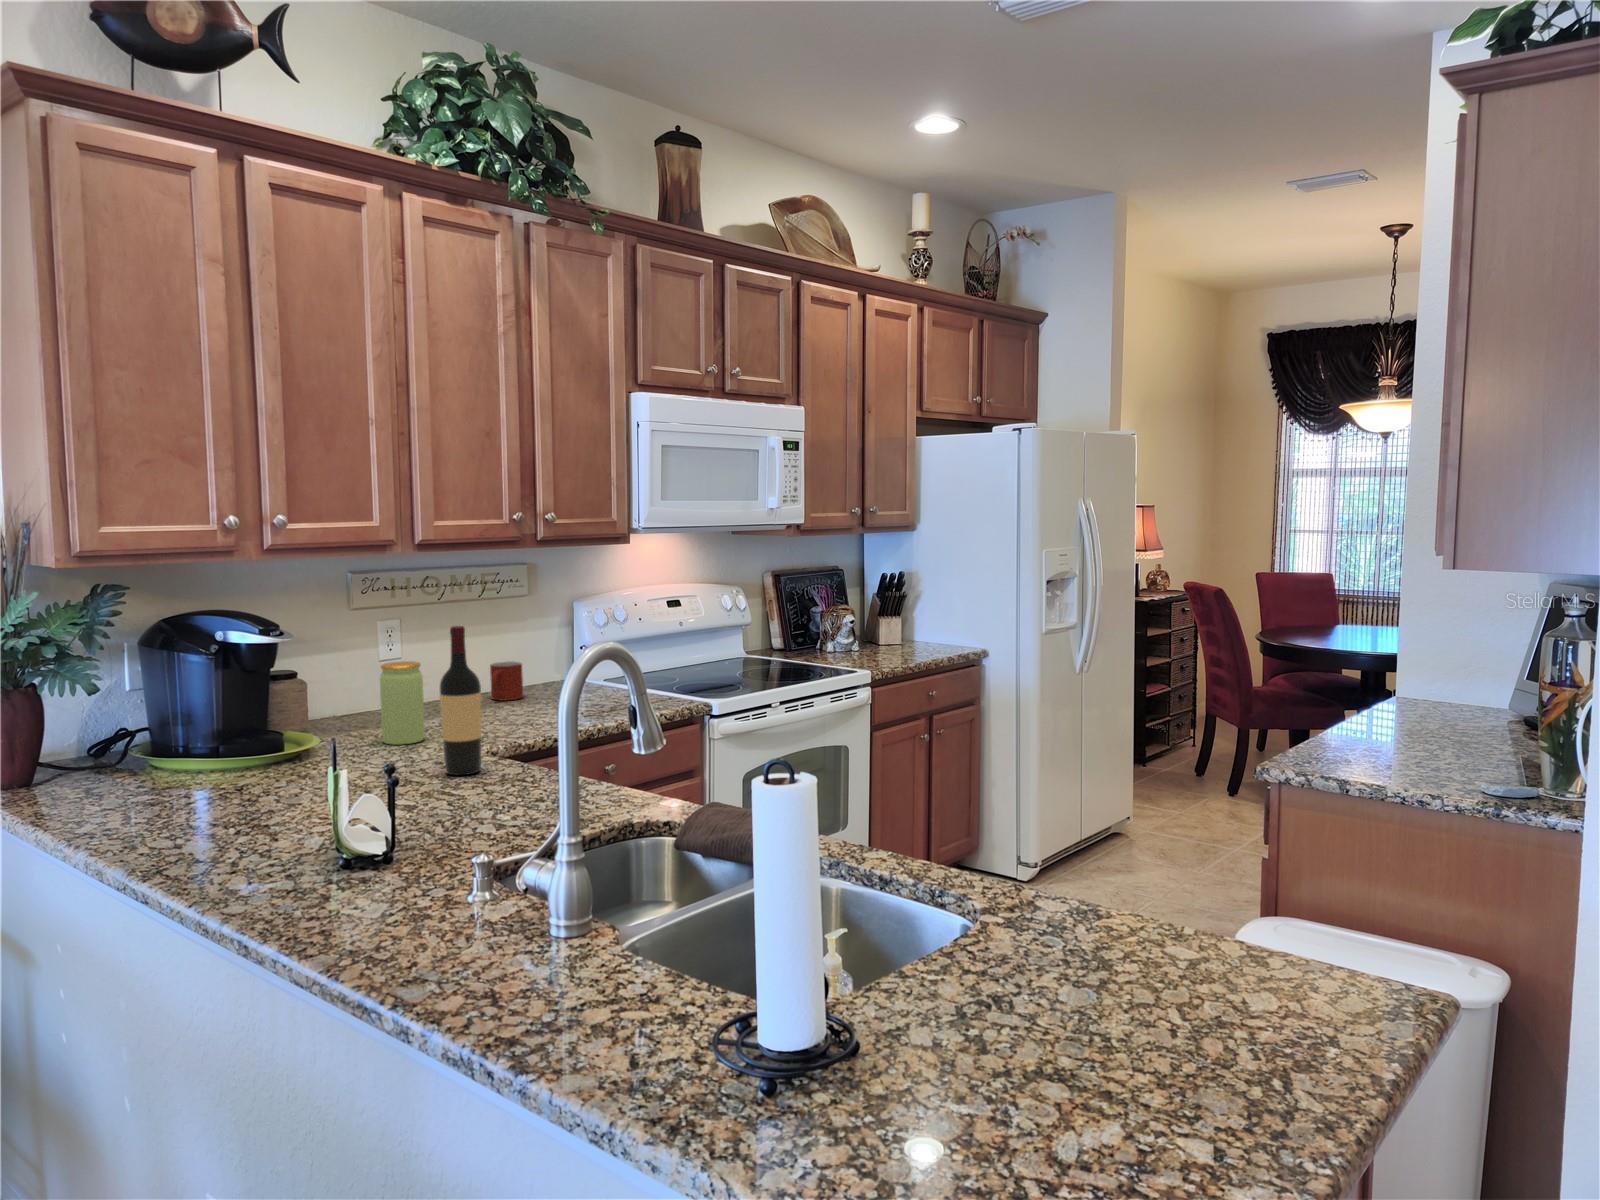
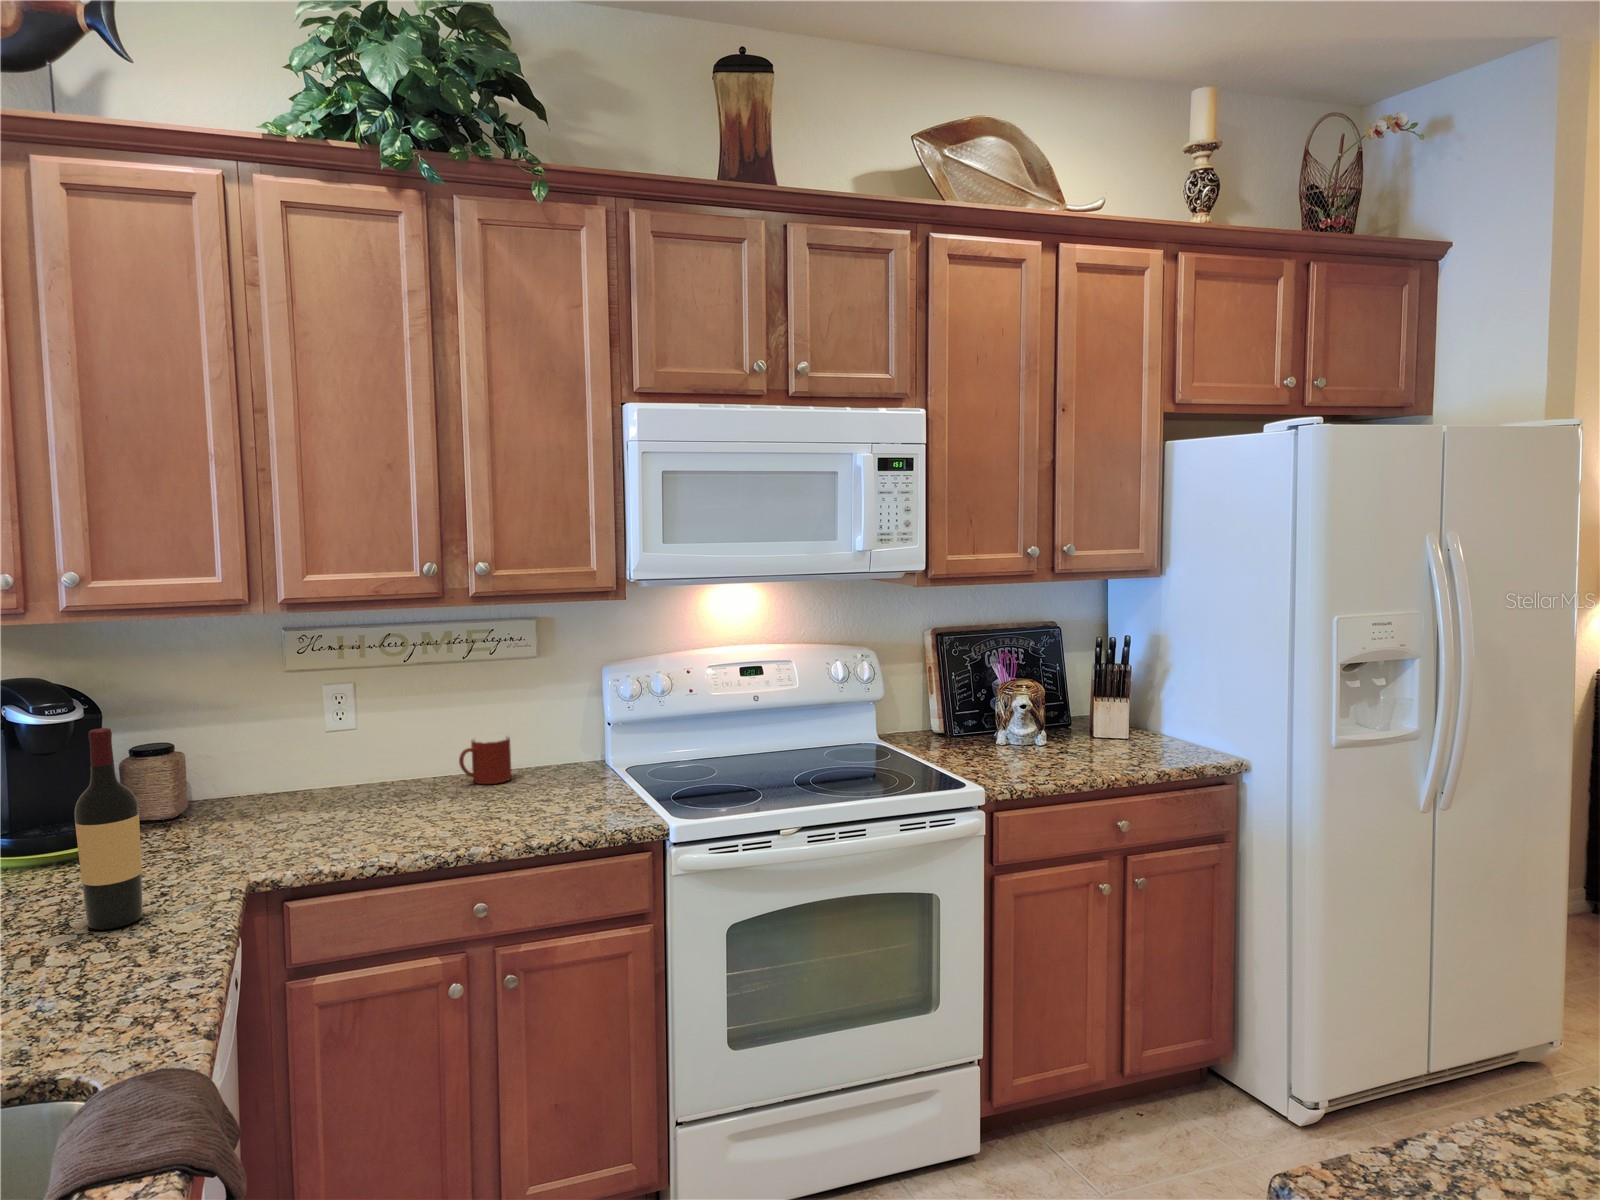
jar: present [380,661,425,745] -> none [192,745,253,850]

